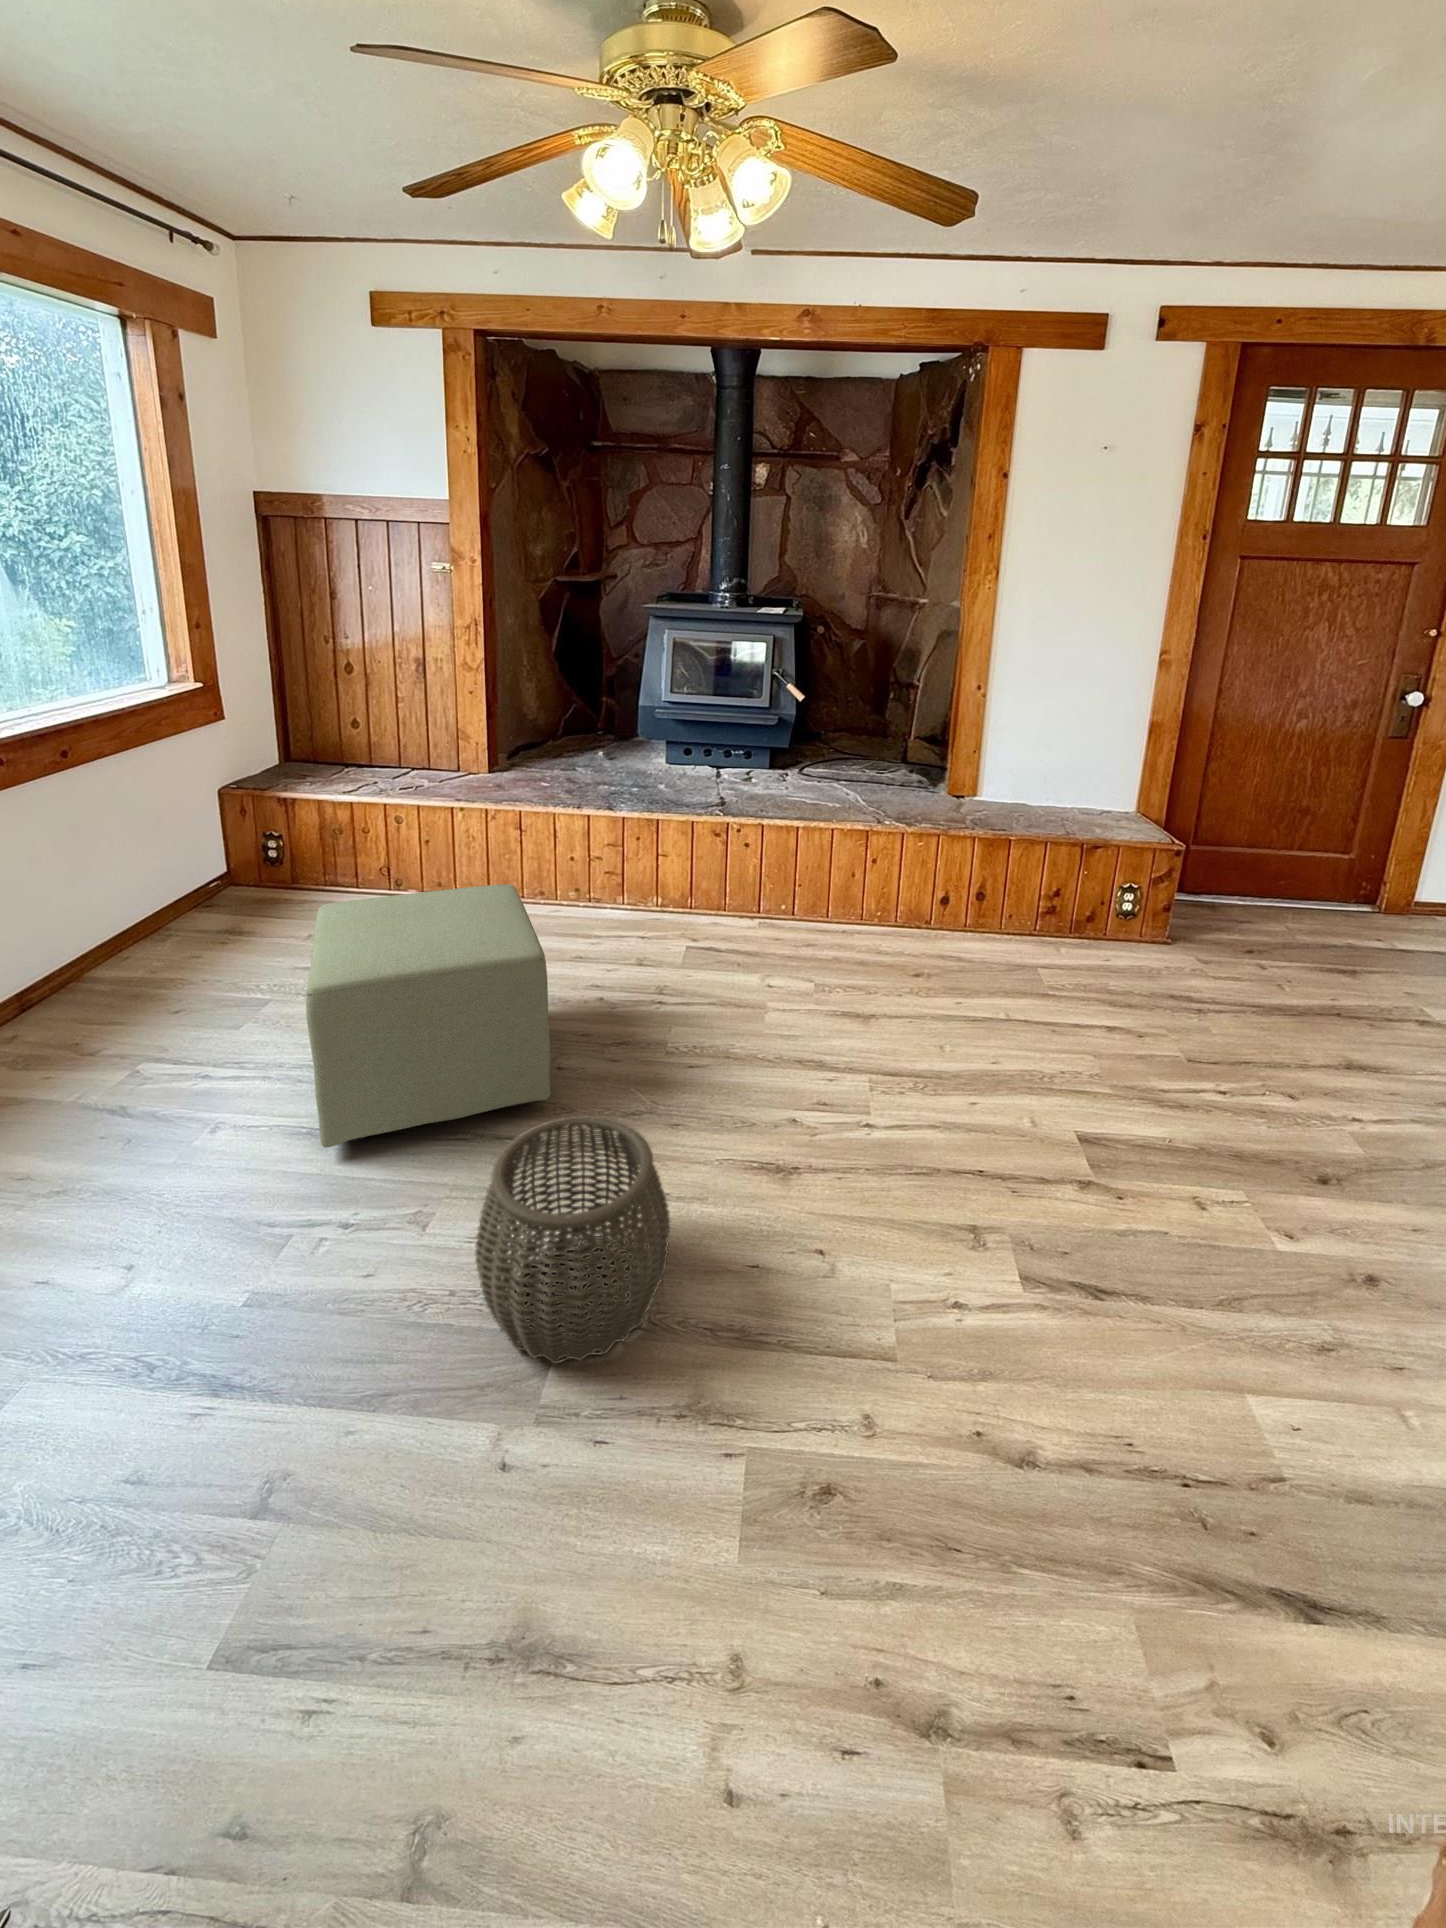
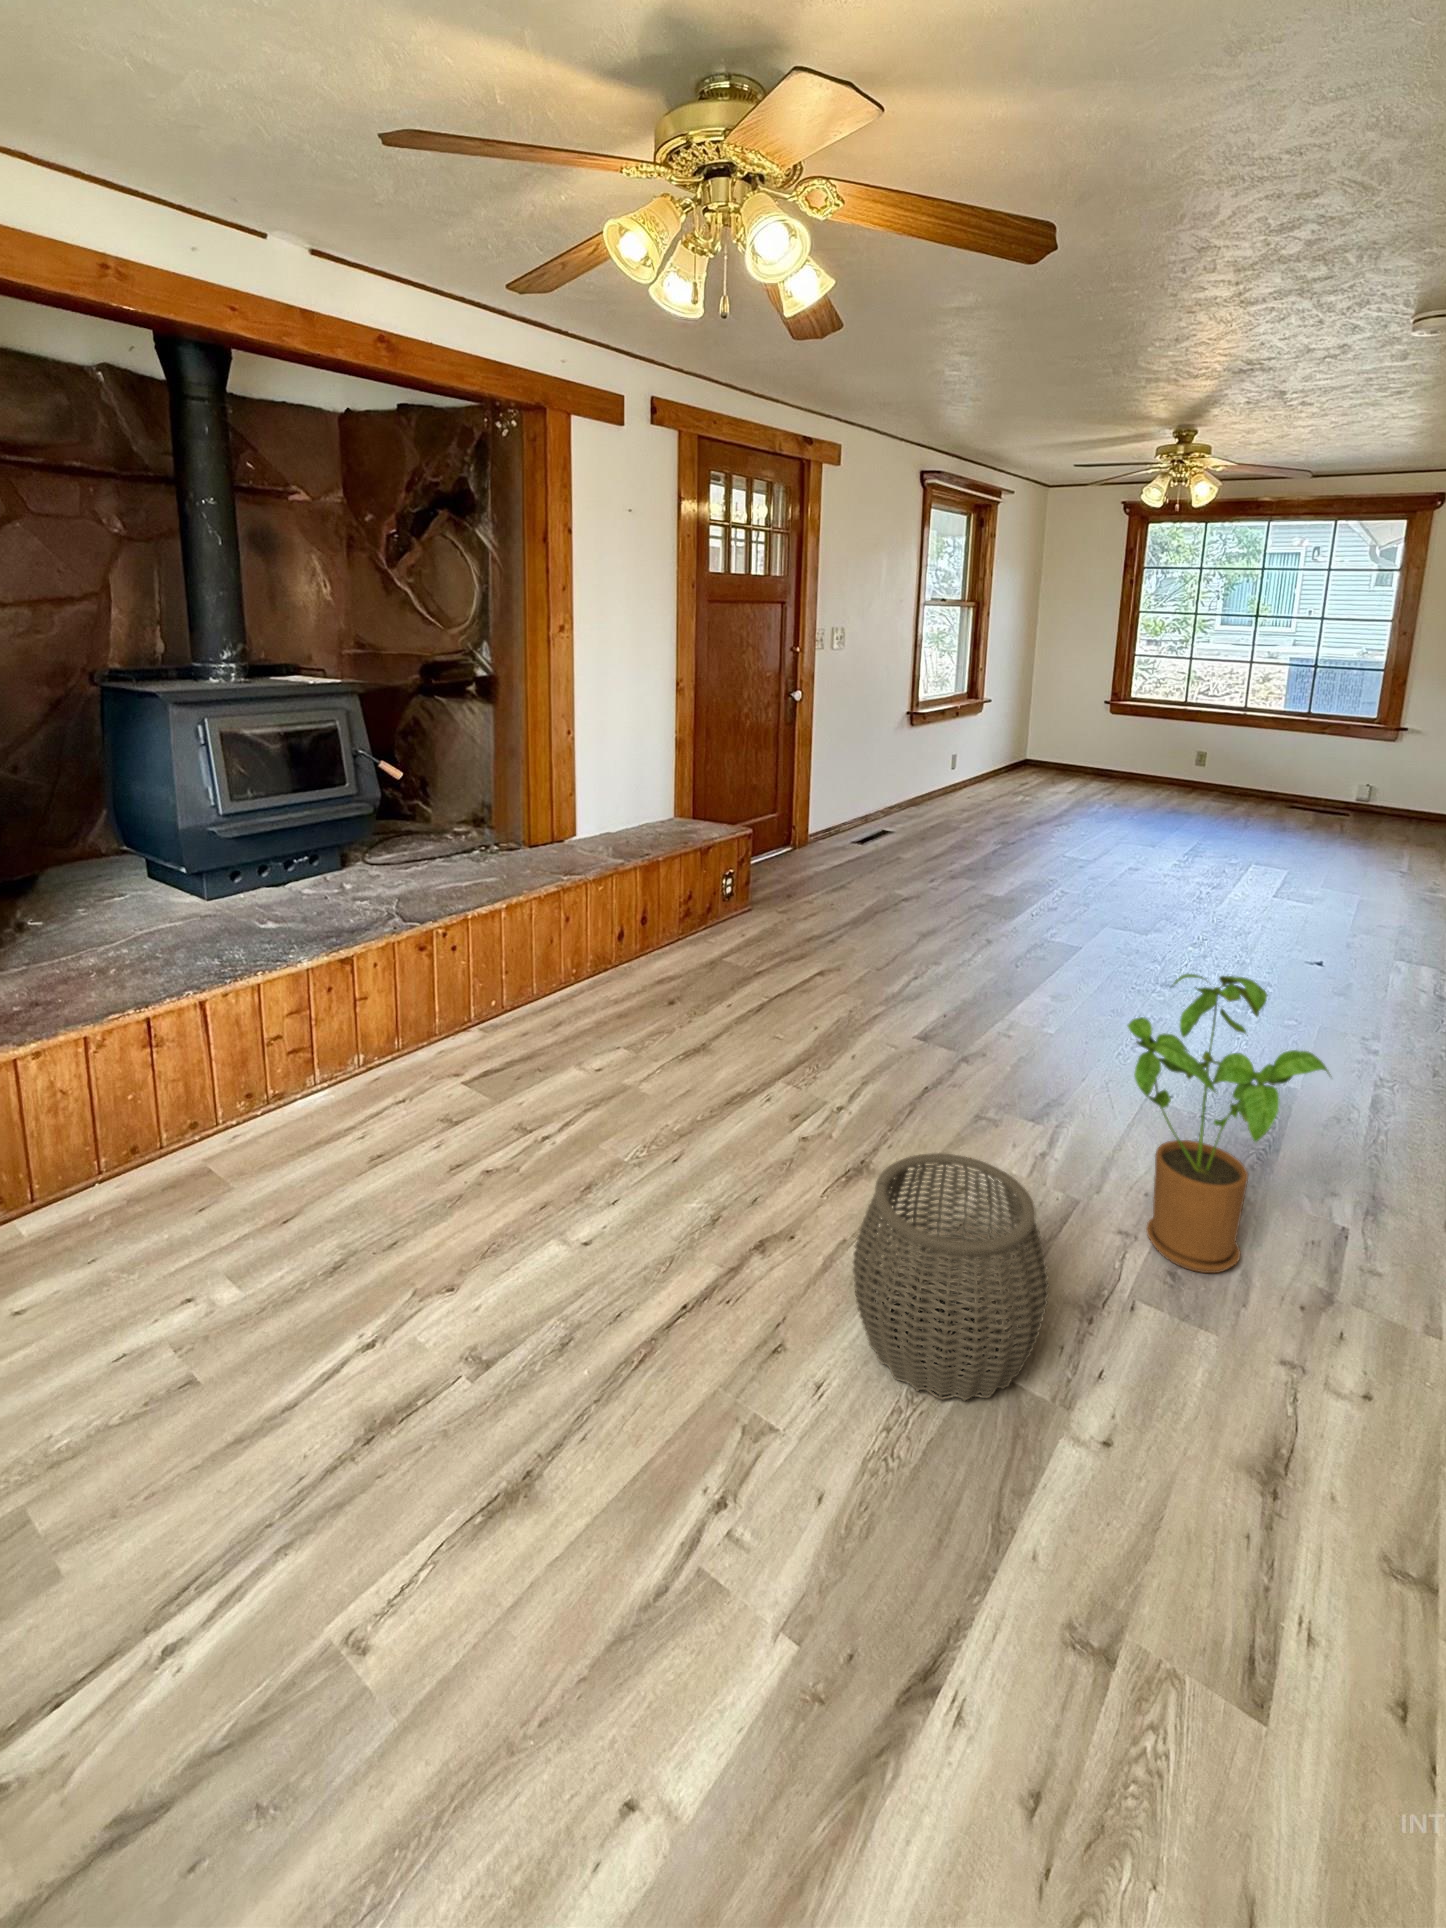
ottoman: present [306,884,550,1148] -> none [242,1056,657,1489]
house plant: none [834,1144,1087,1568] -> present [1128,974,1329,1273]

